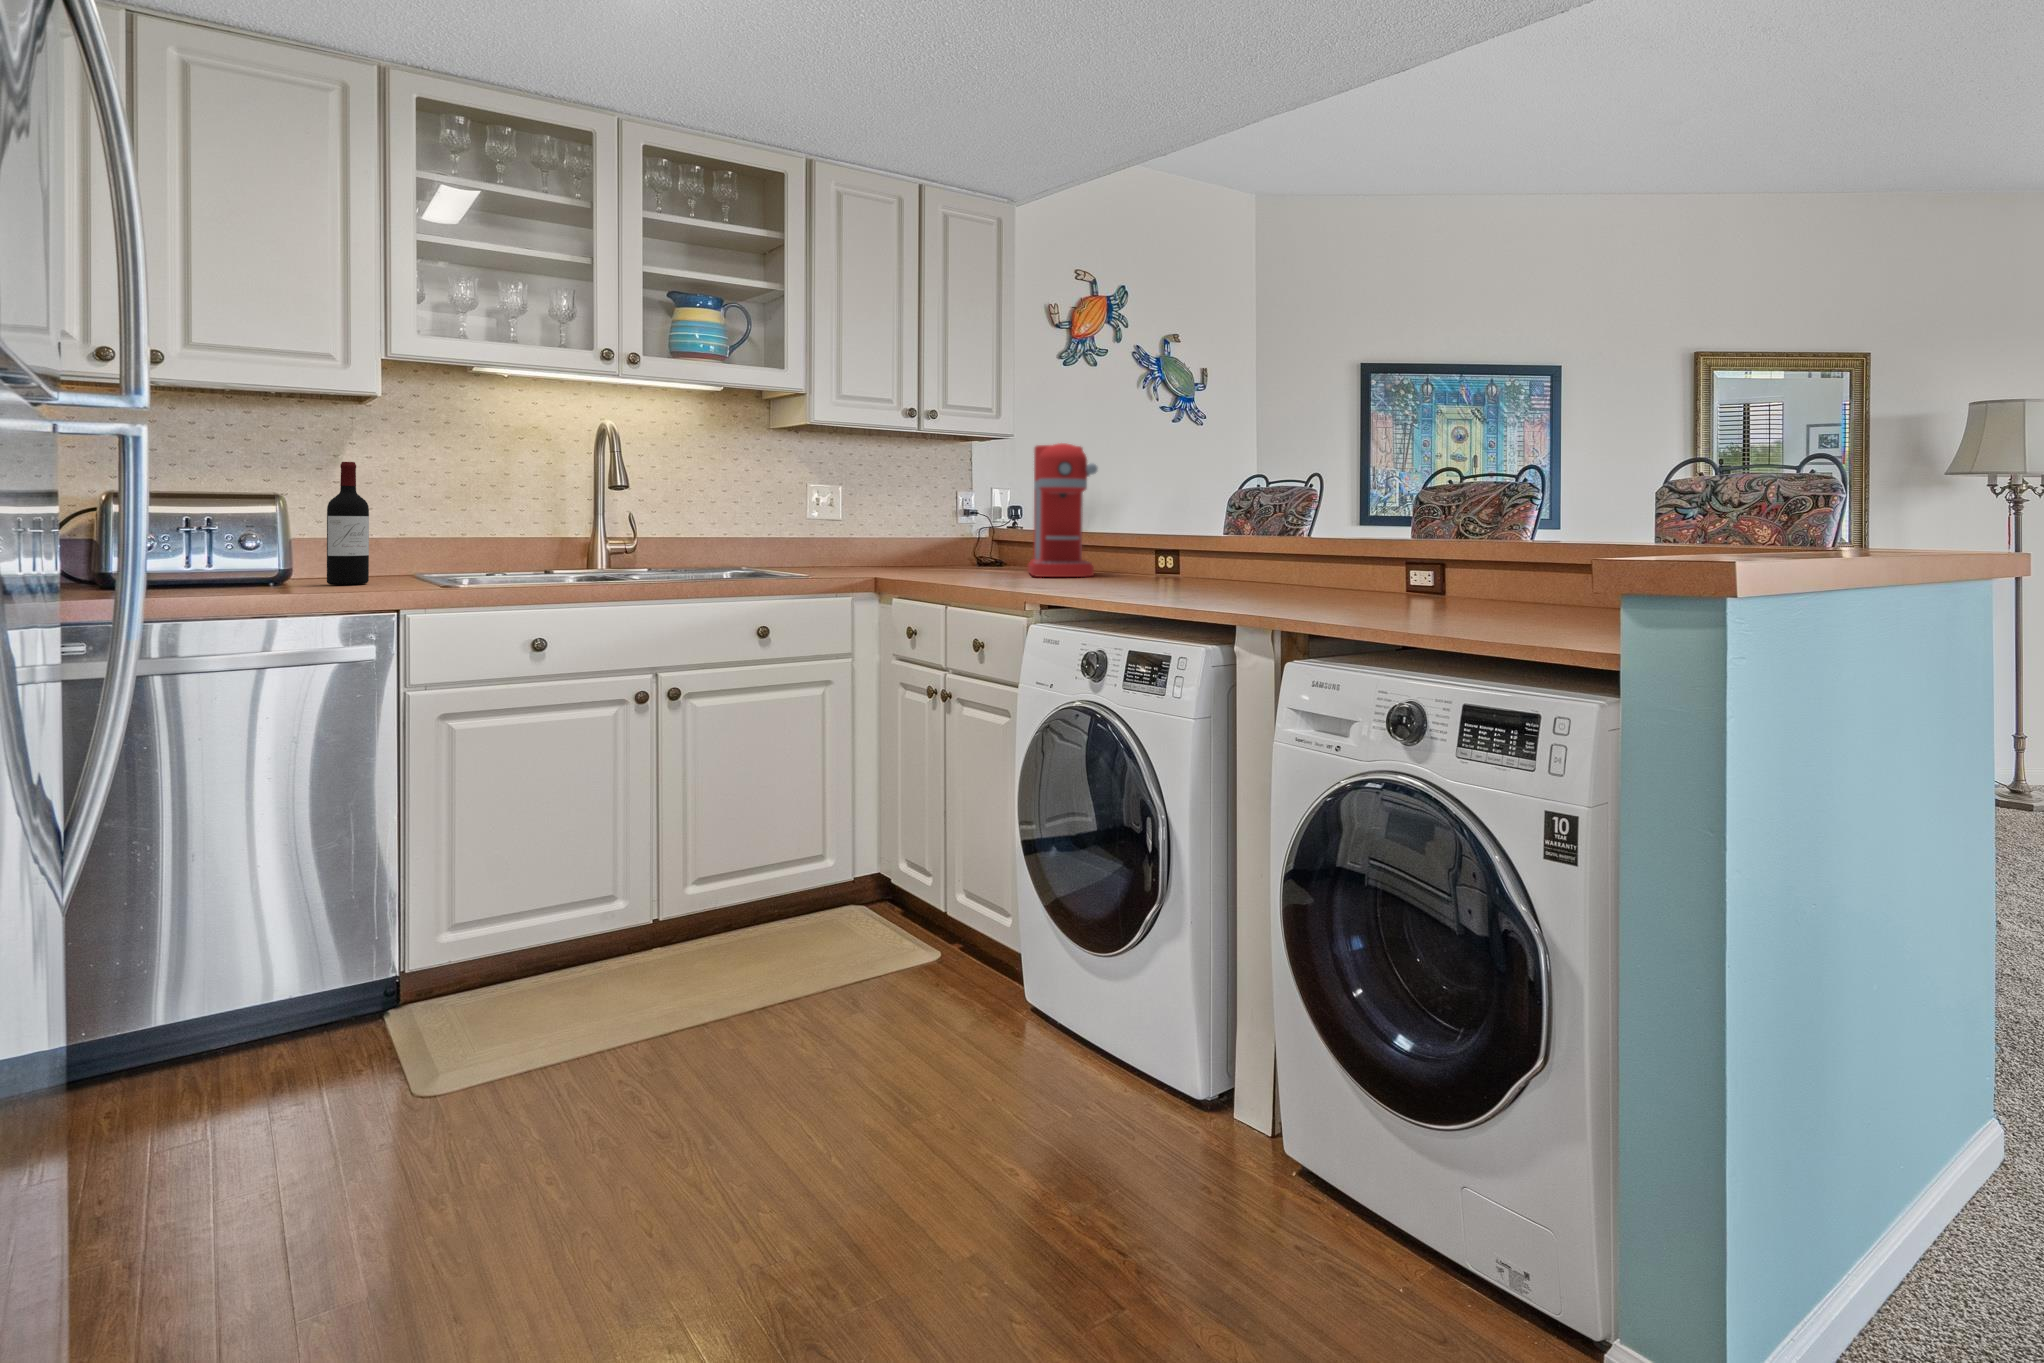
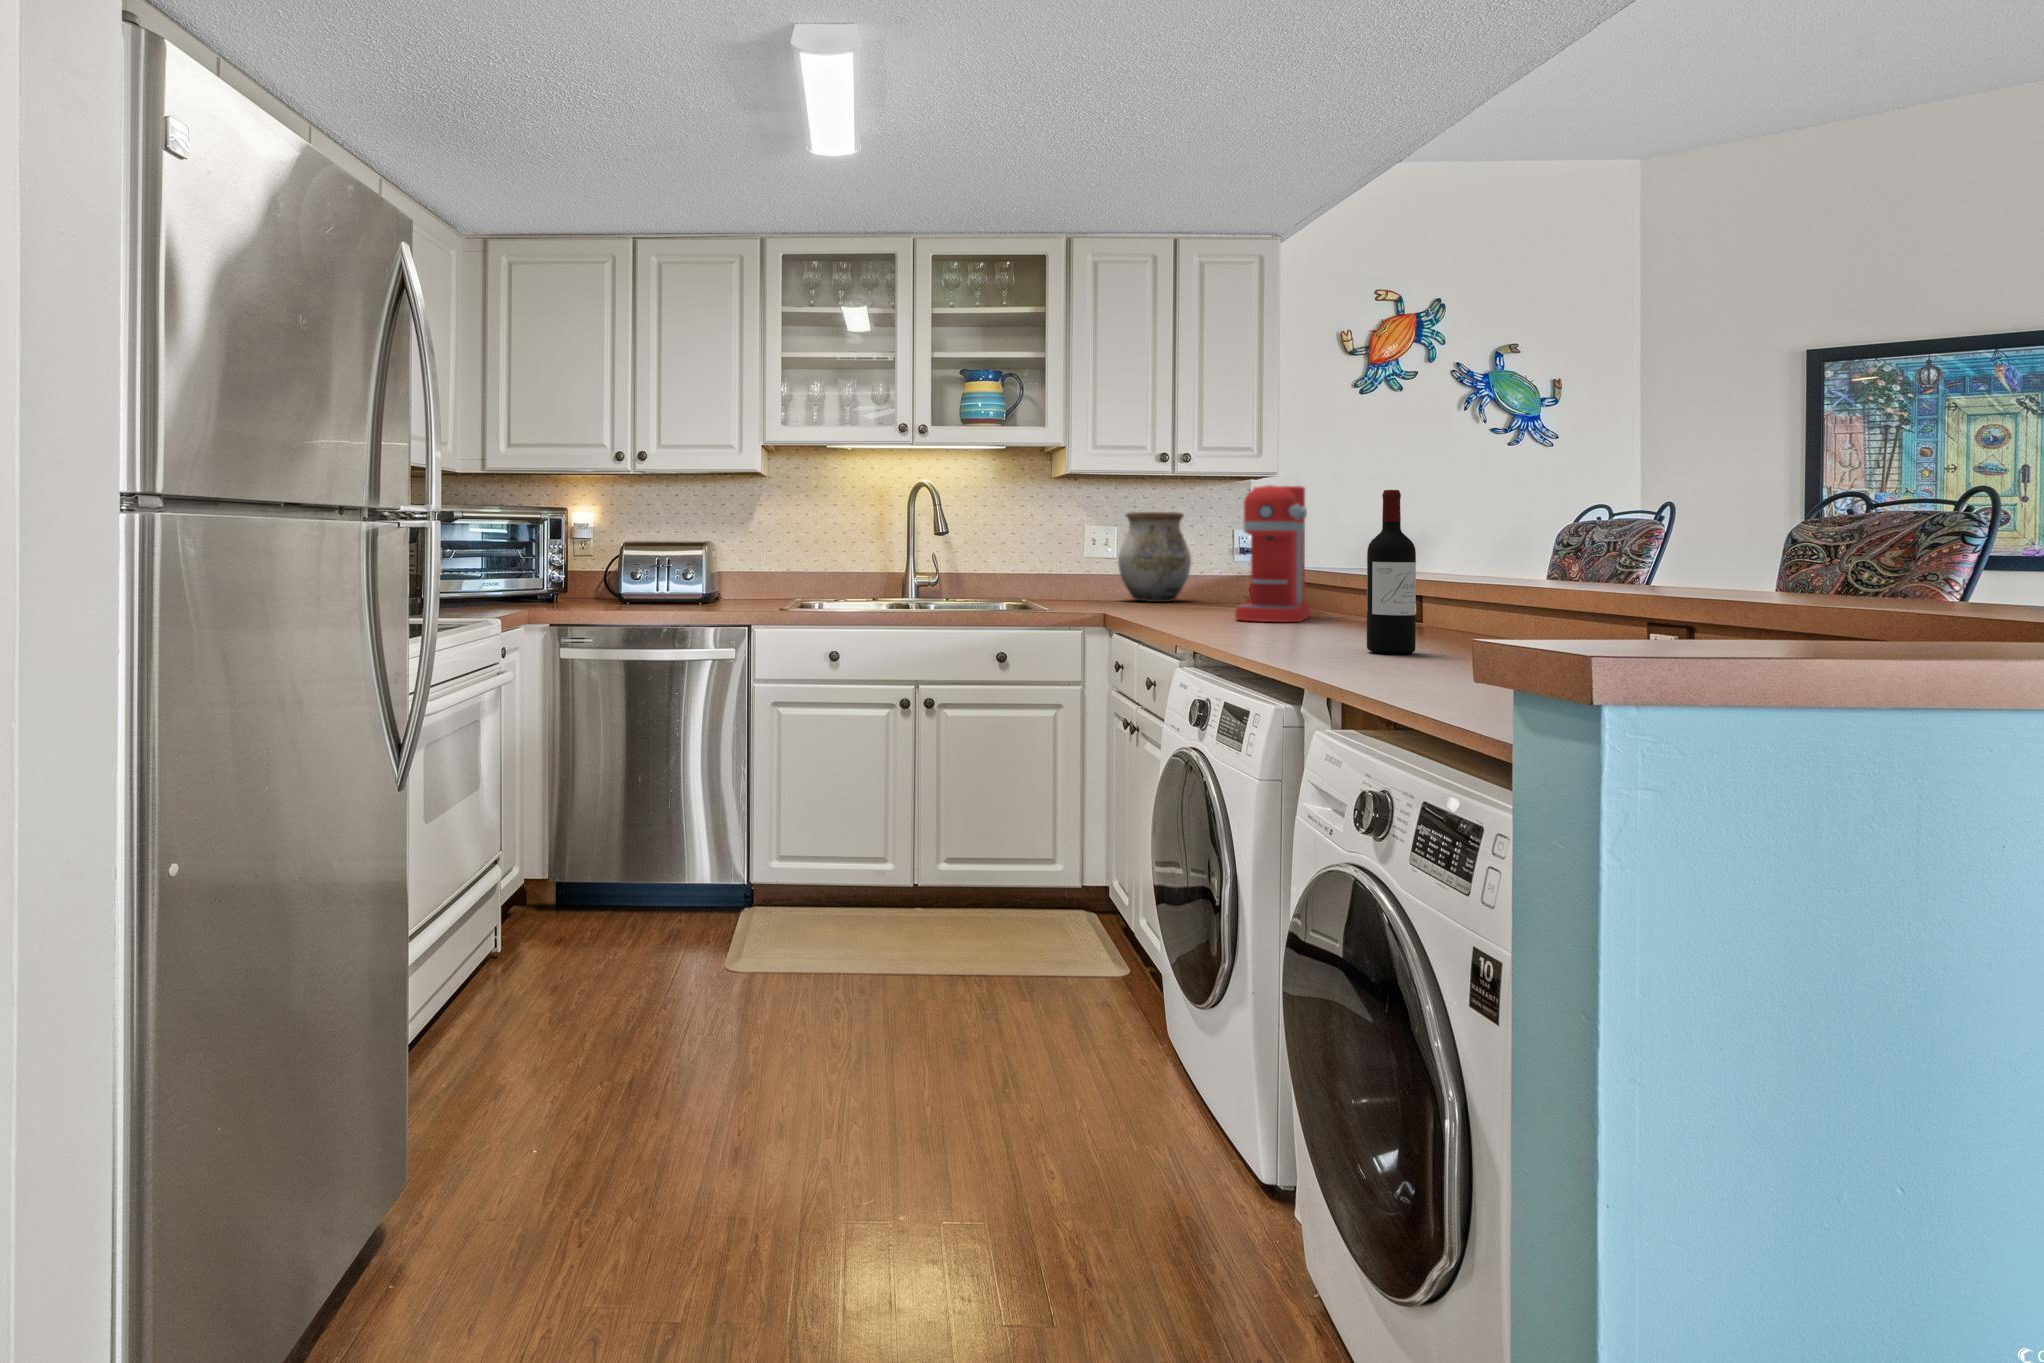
wine bottle: present [327,462,369,585] -> present [1367,490,1416,654]
vase: none [855,470,933,566] -> present [1118,512,1191,602]

